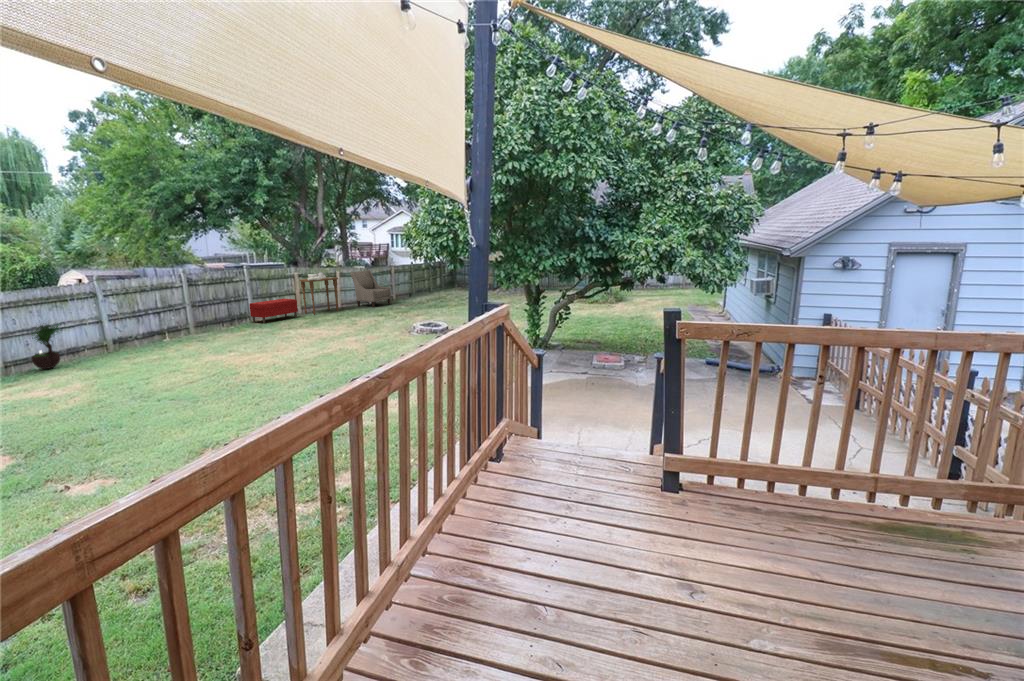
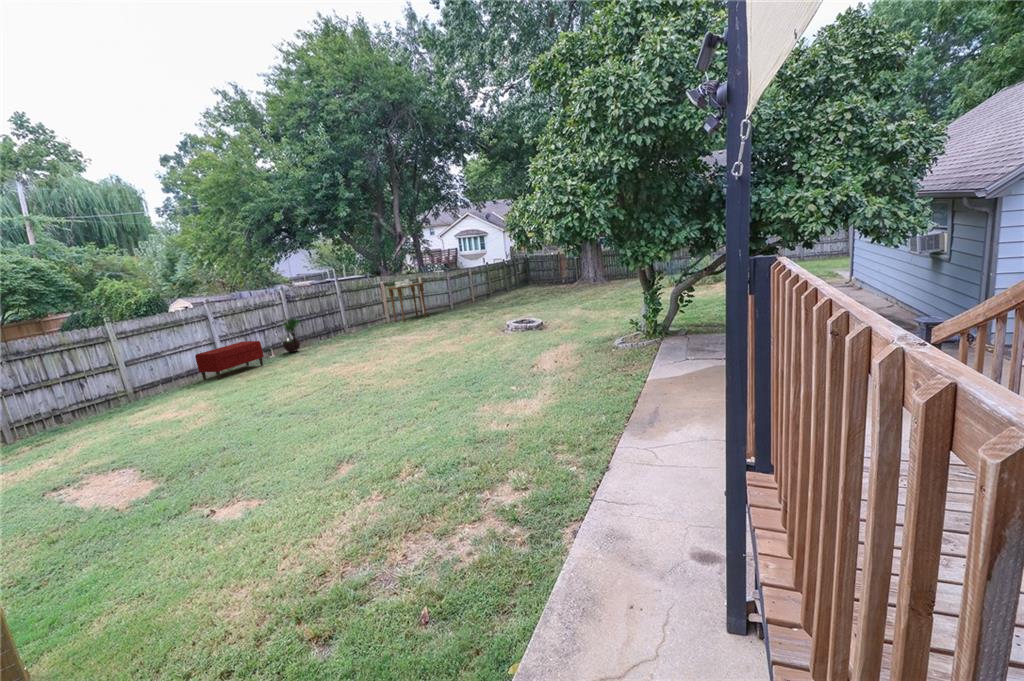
chair: present [350,270,391,308] -> none [434,273,476,311]
bench: present [249,299,298,324] -> present [195,341,264,380]
potted tree: present [32,325,60,369] -> present [283,319,300,352]

